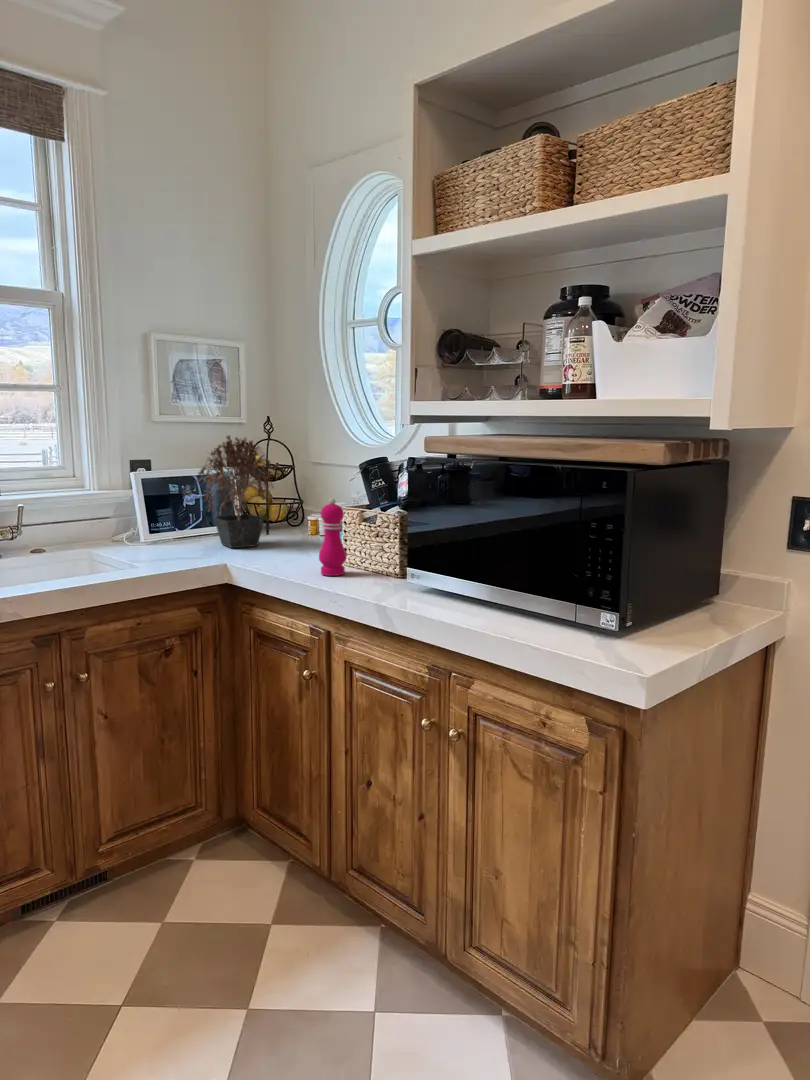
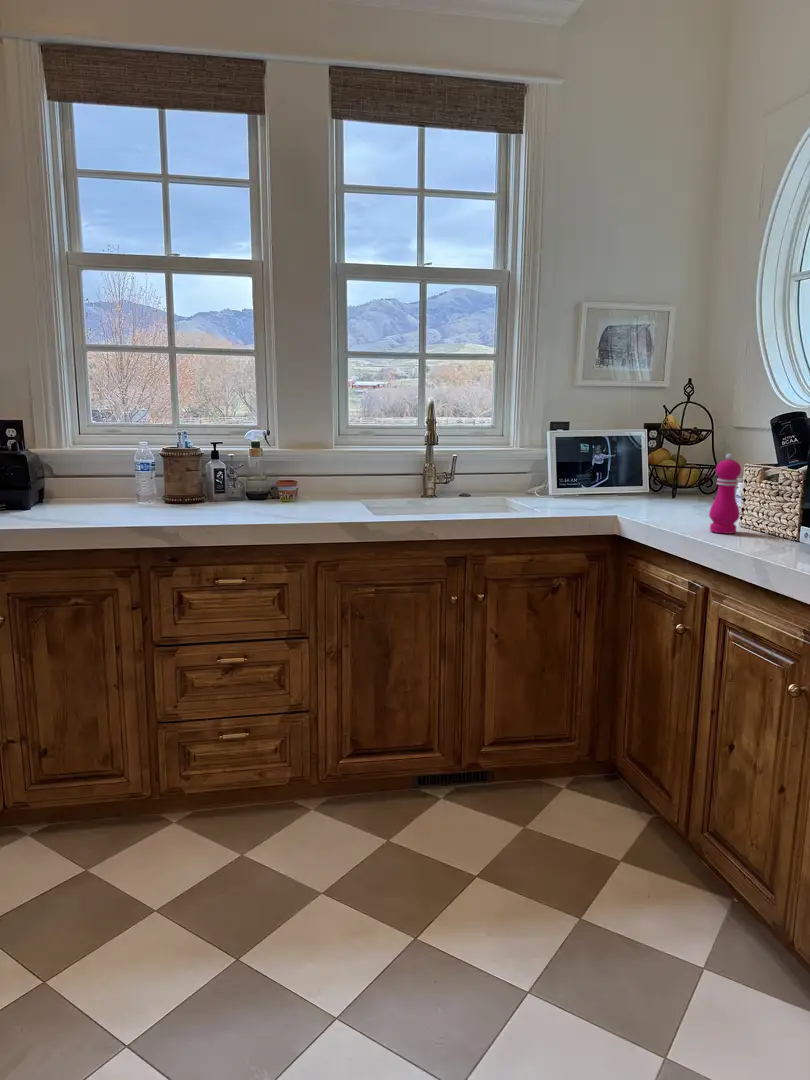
potted plant: present [196,436,273,548] -> none [603,393,690,505]

